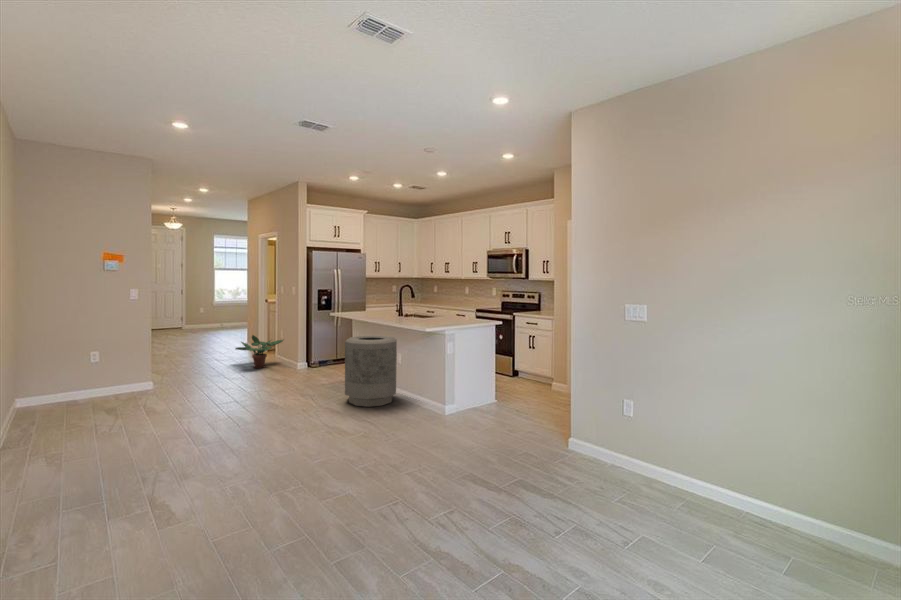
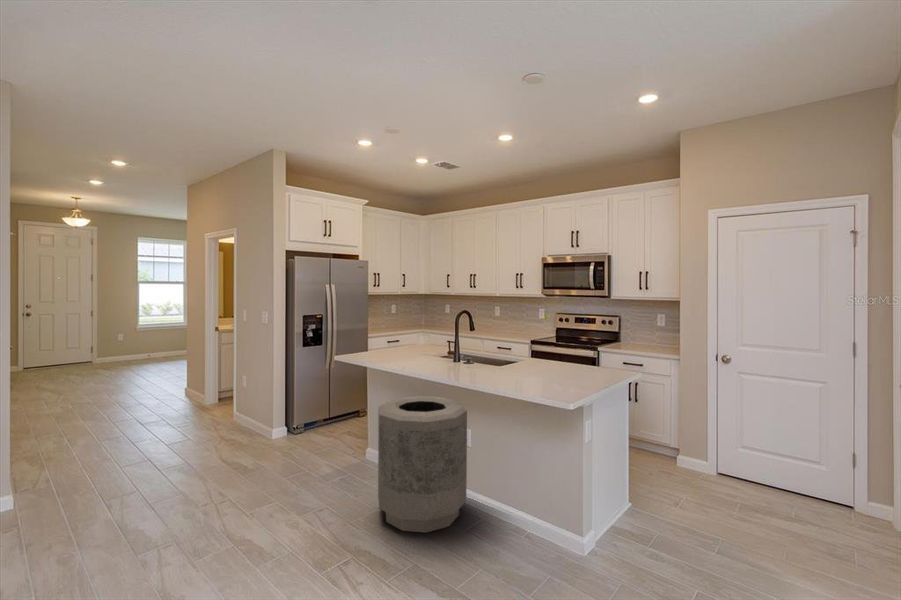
potted plant: present [236,335,283,368] -> none [169,386,248,438]

